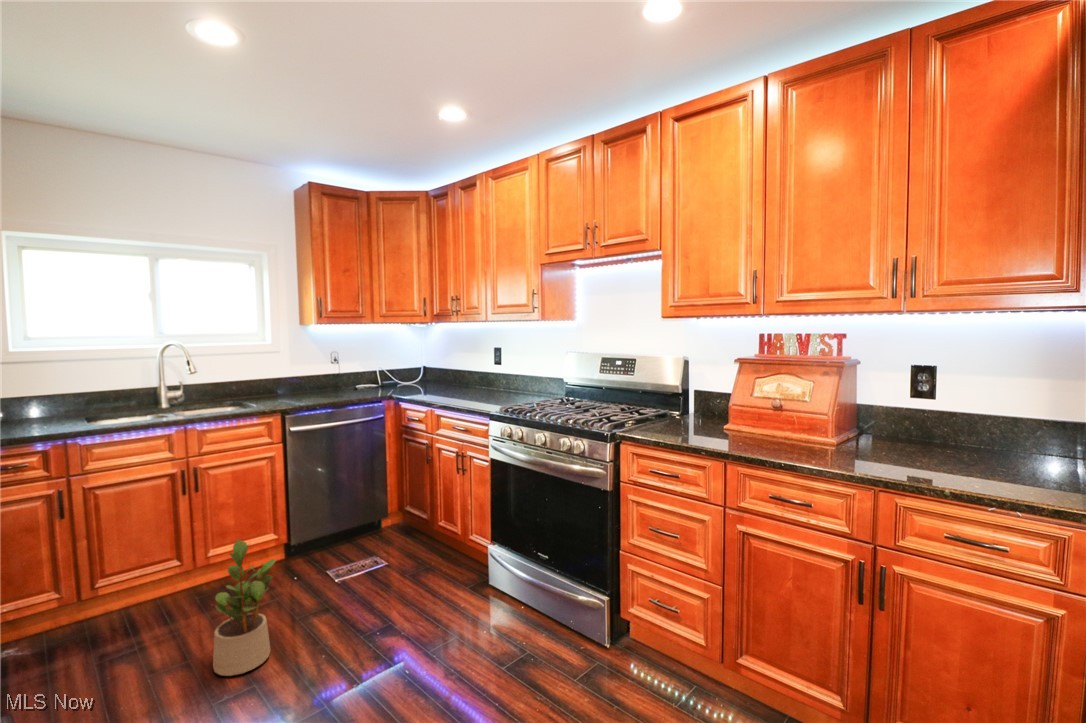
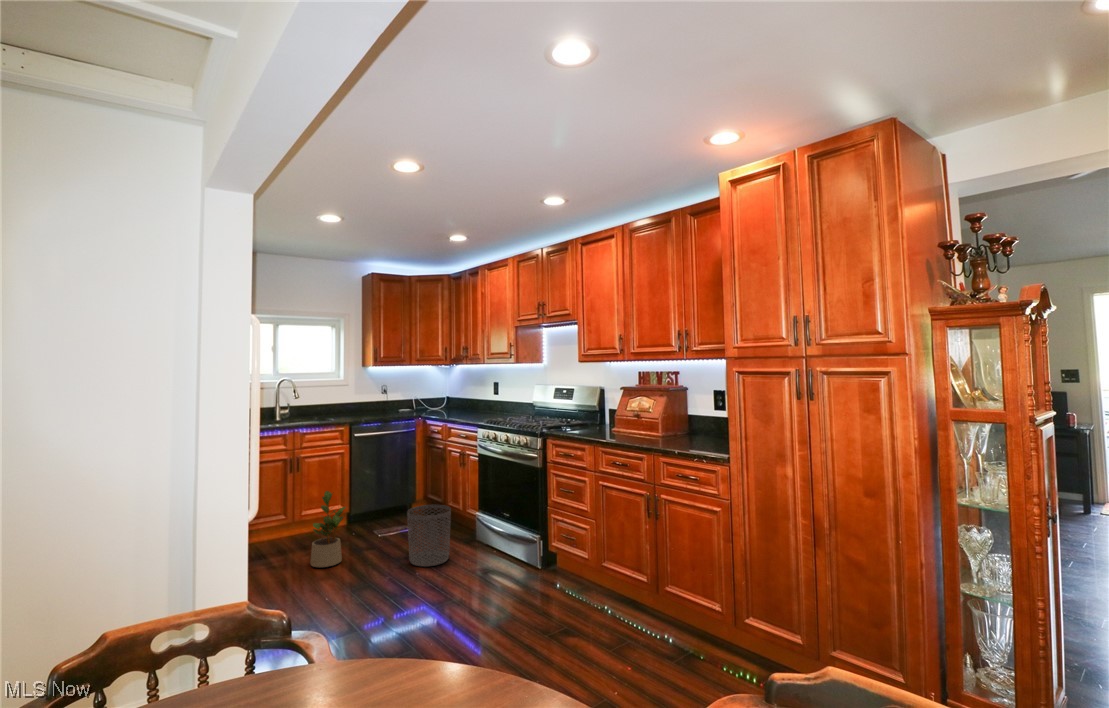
waste bin: none [383,549,456,663] -> present [407,505,451,567]

